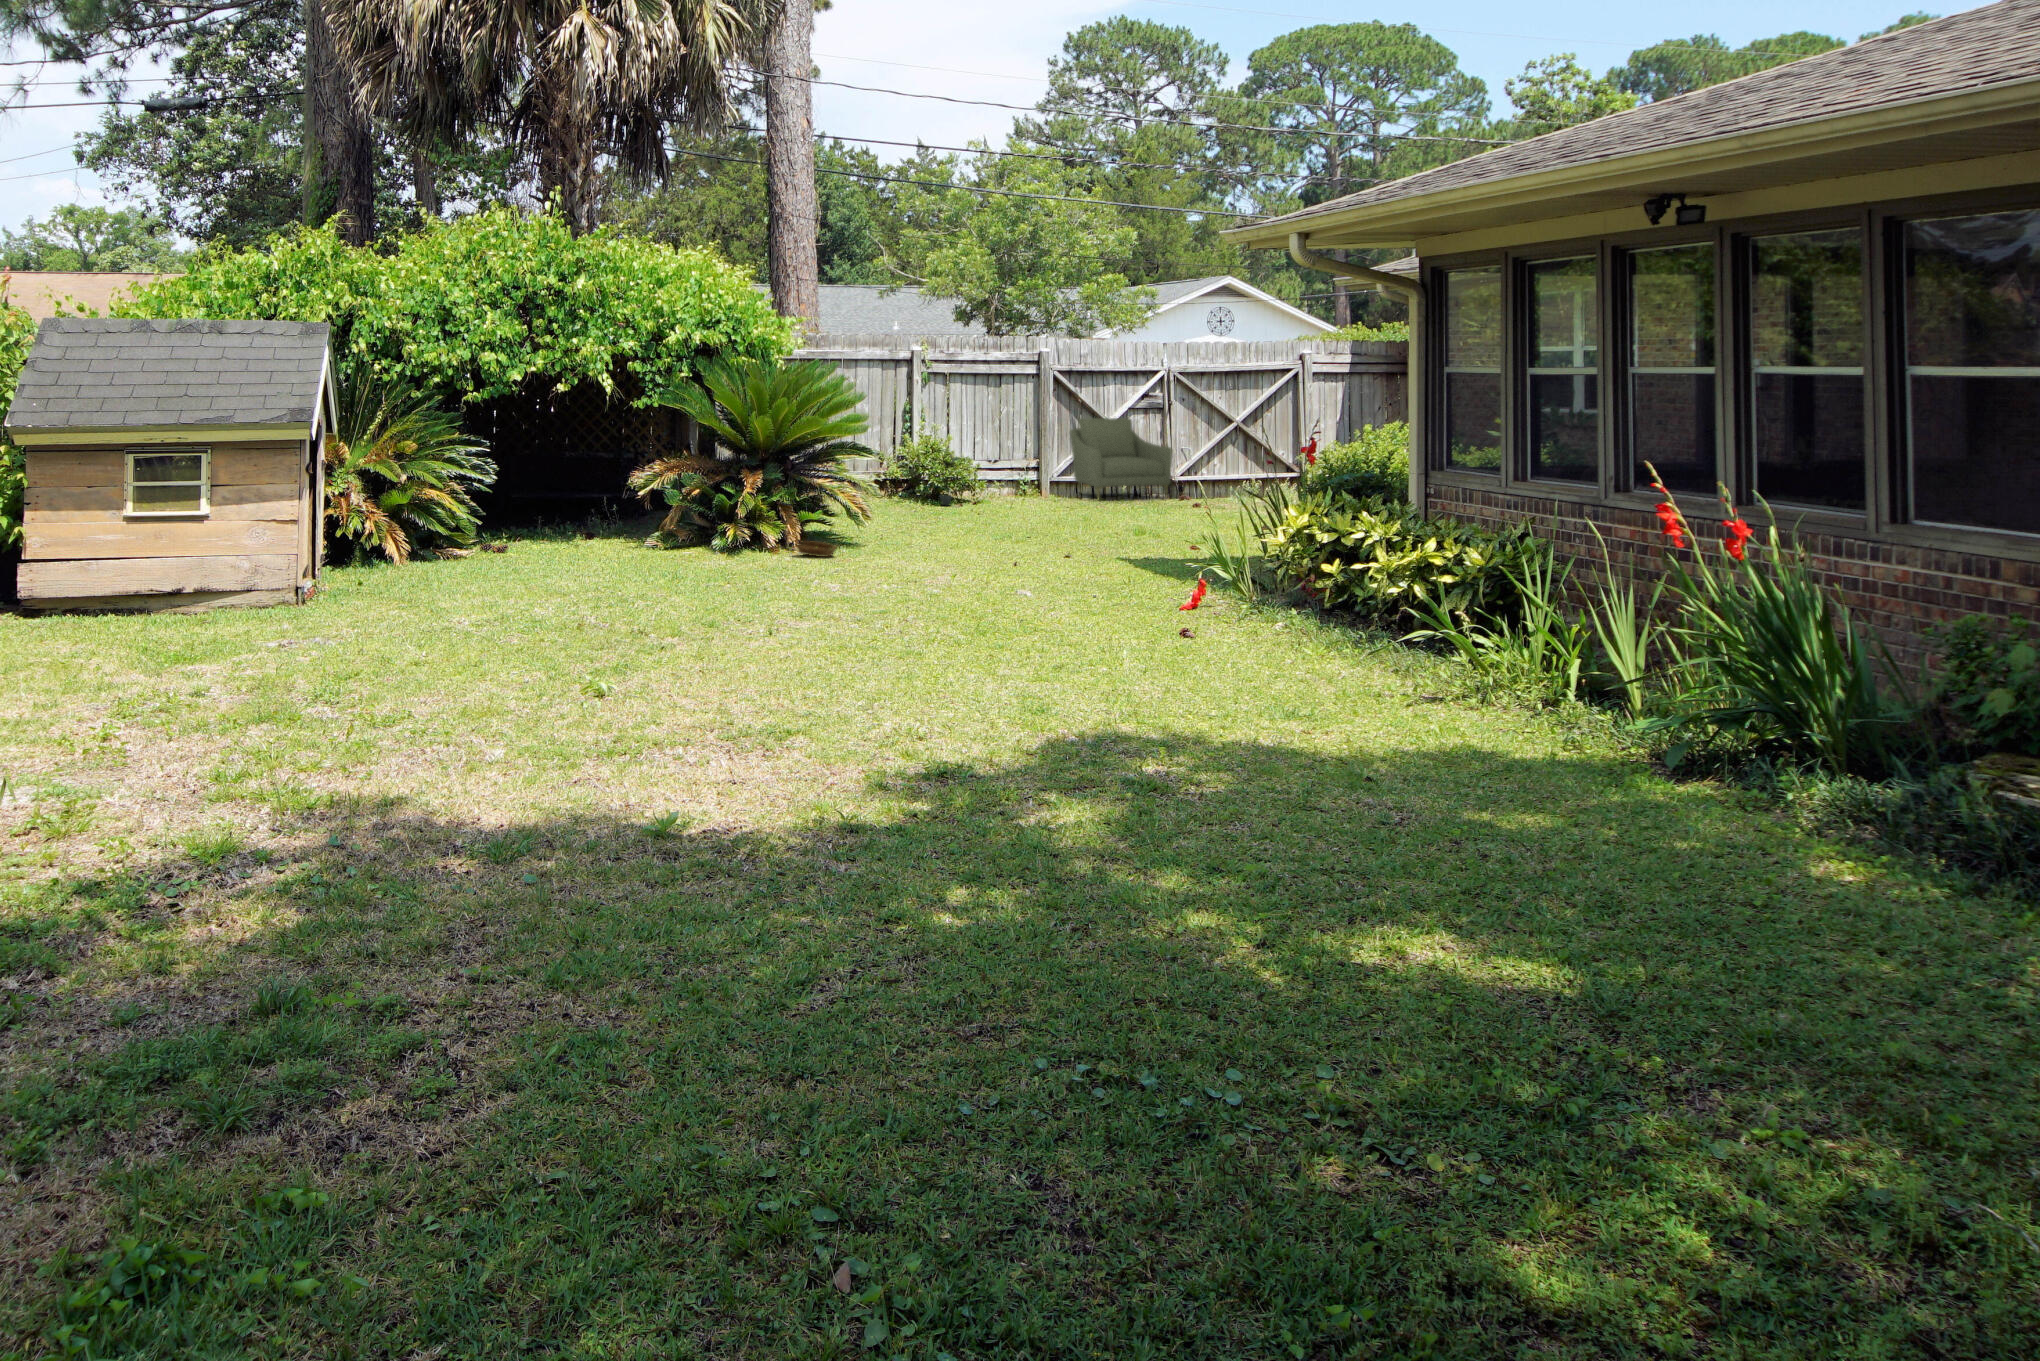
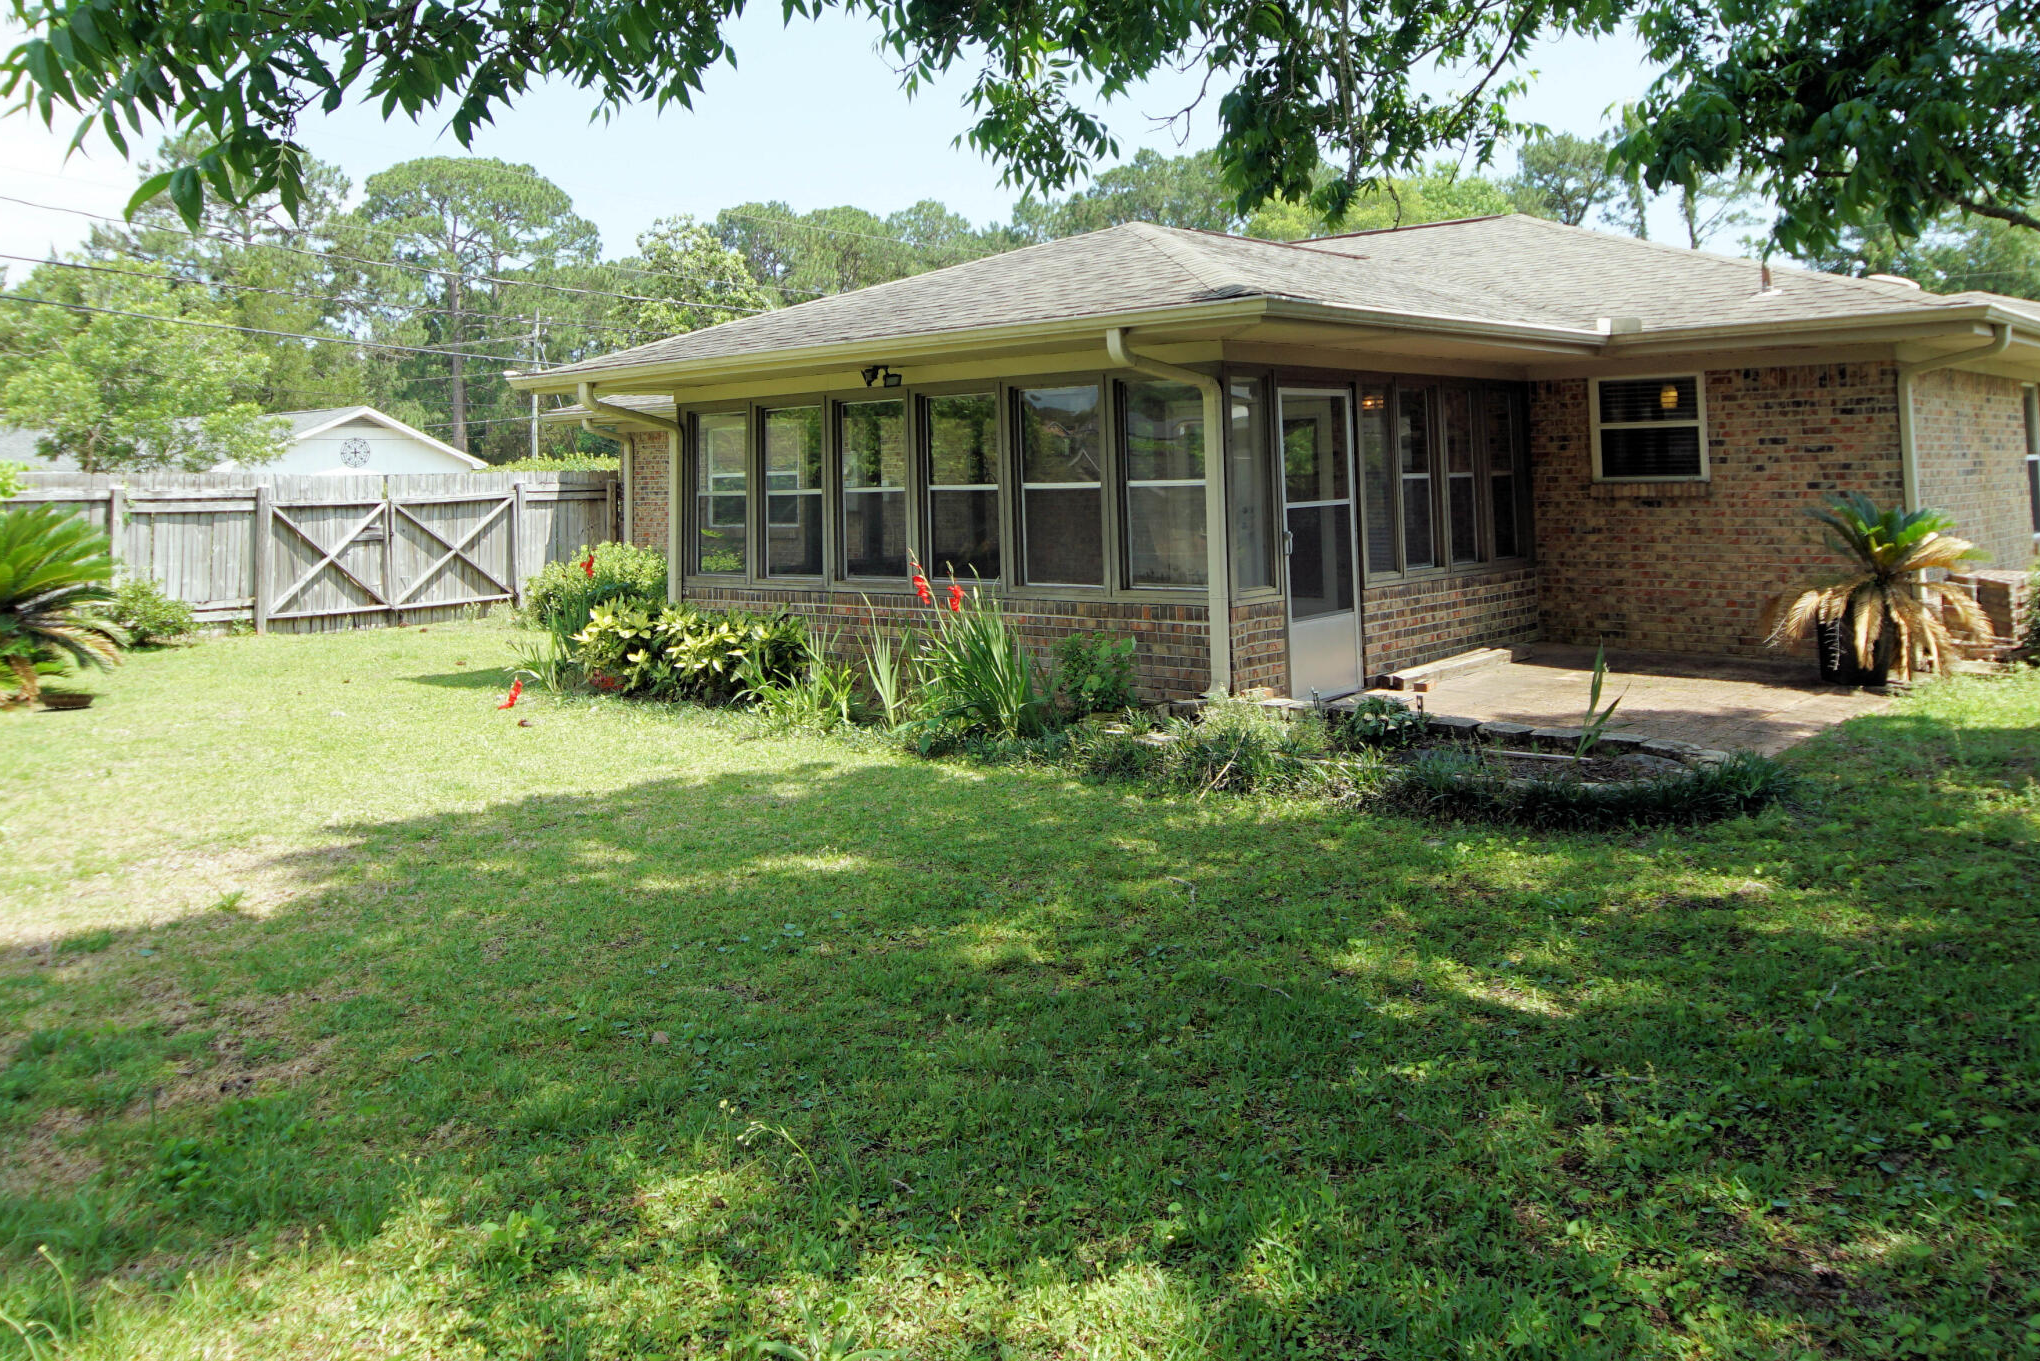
chair: present [1070,418,1172,500] -> none [290,550,403,633]
potted plant: present [933,453,959,506] -> none [140,594,185,651]

